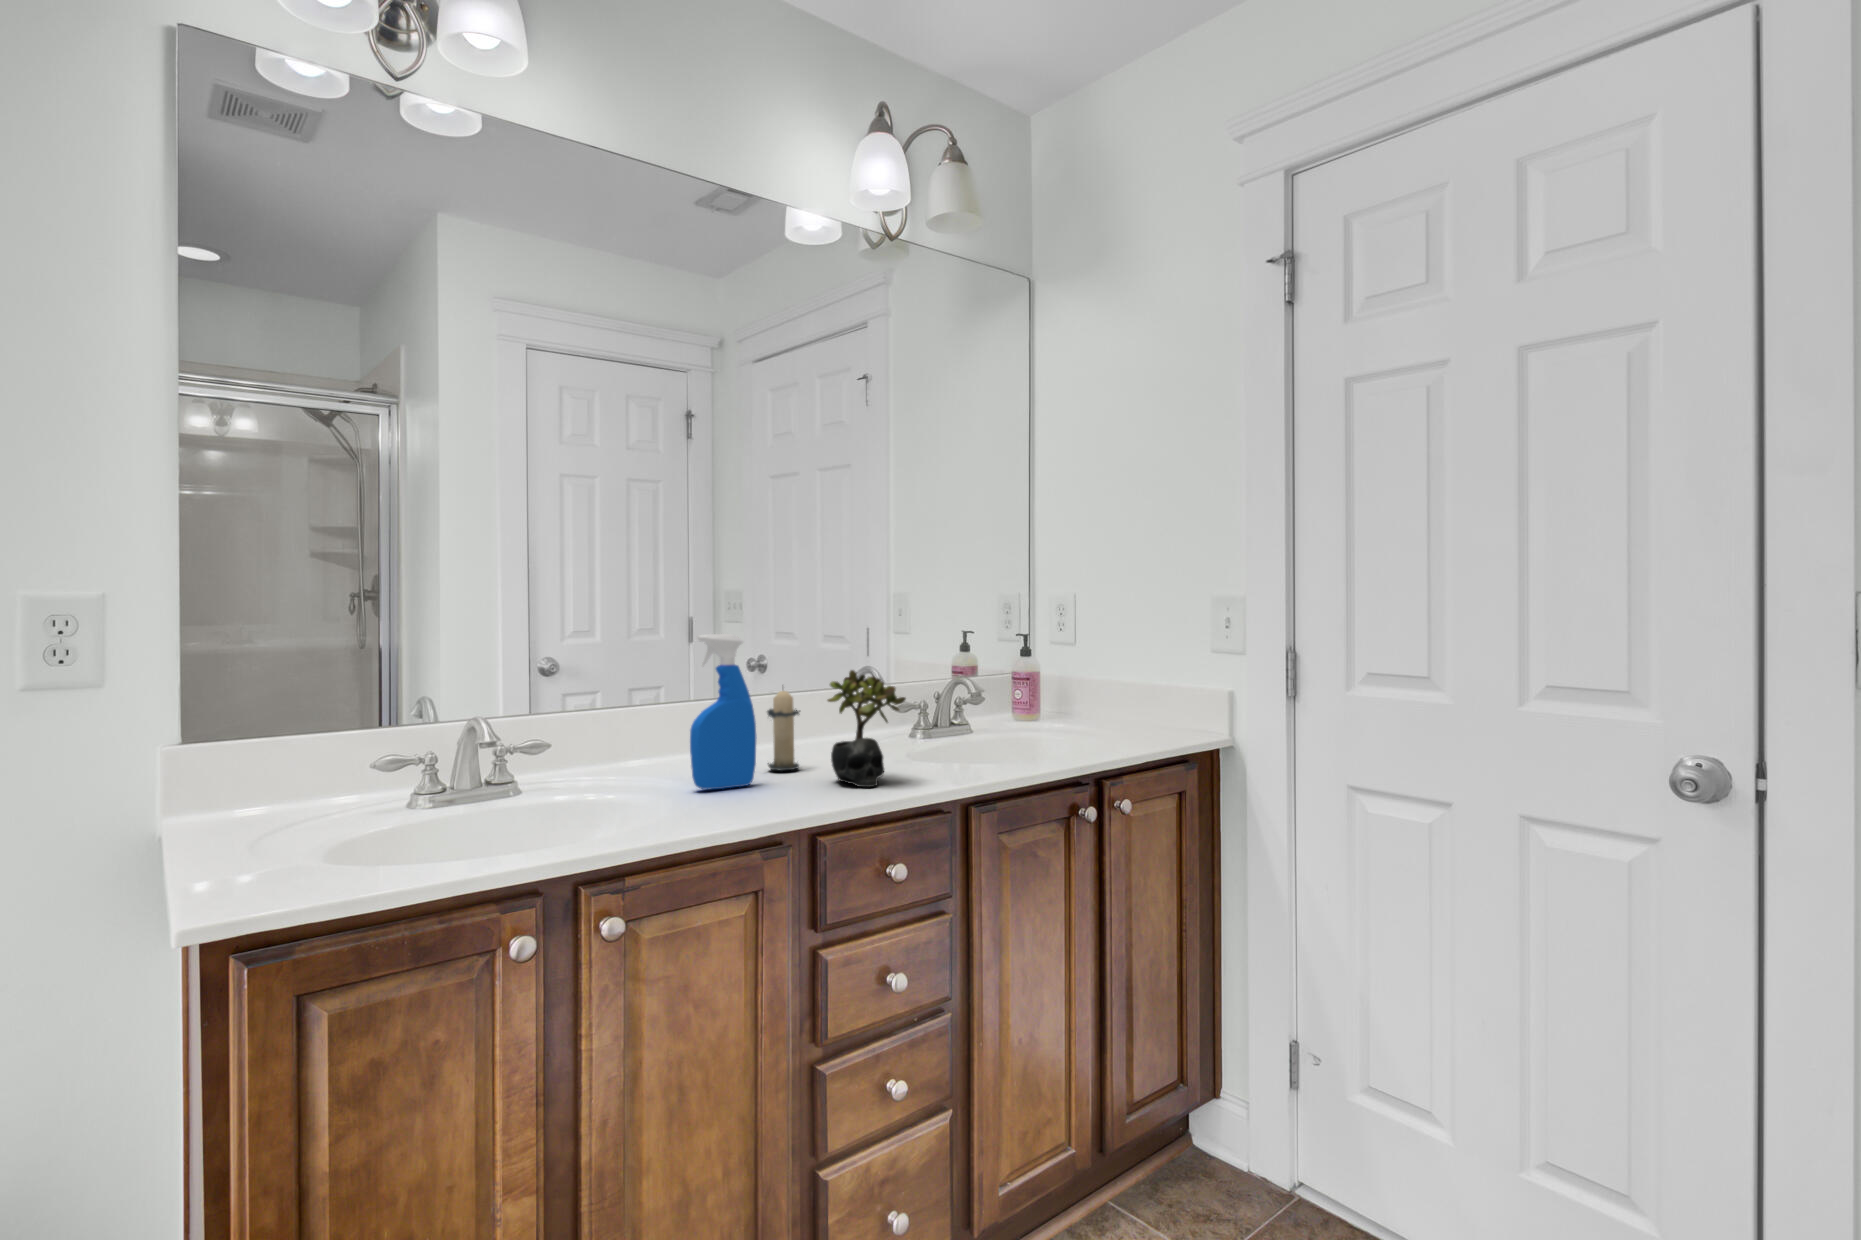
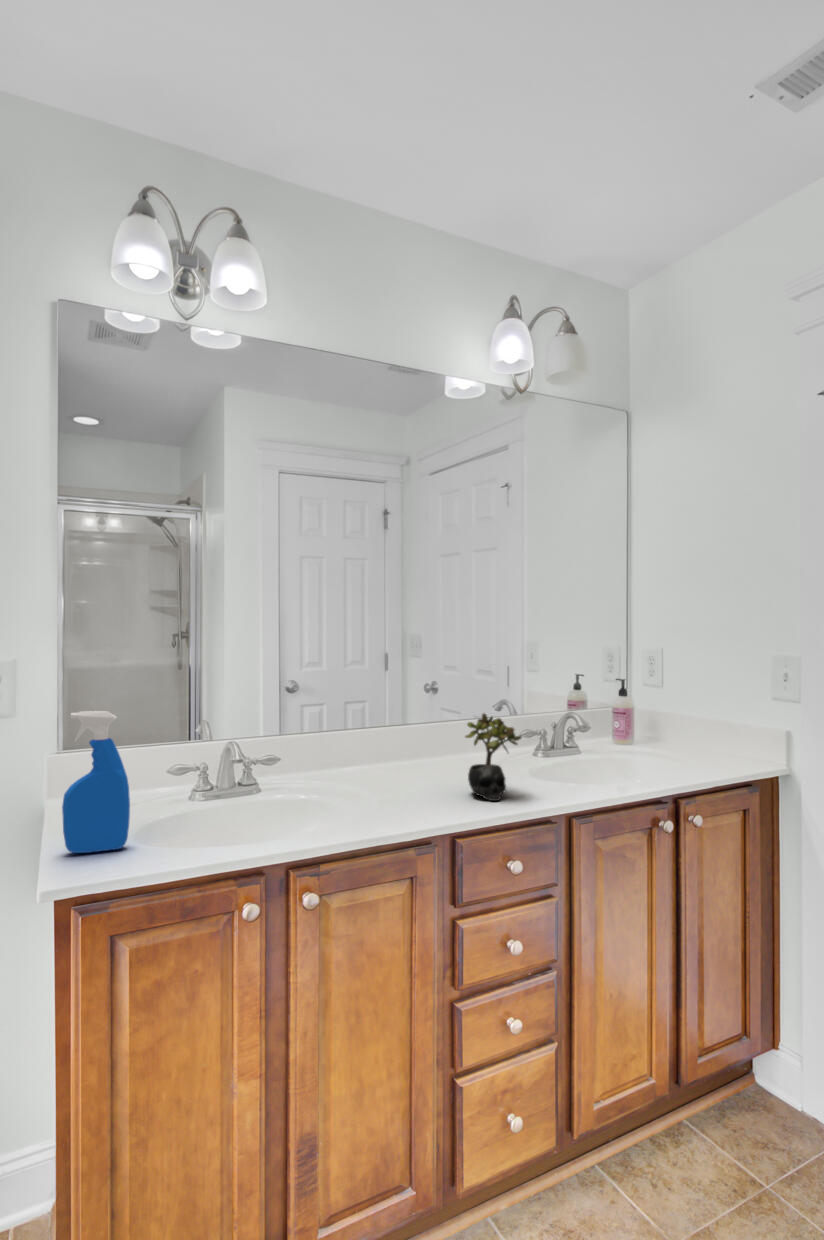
spray bottle: present [690,634,757,789] -> present [62,711,130,853]
candle: present [767,690,800,771] -> none [422,720,452,782]

